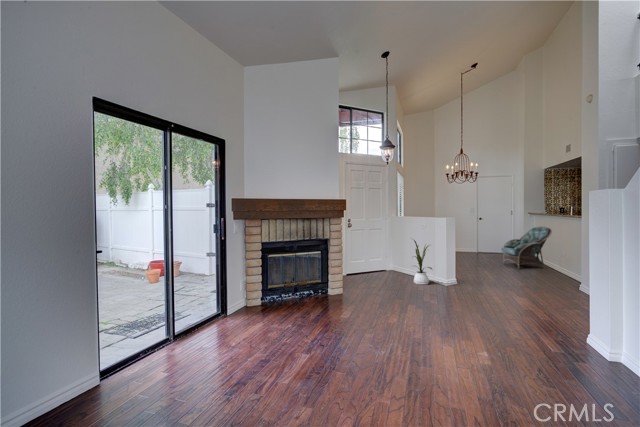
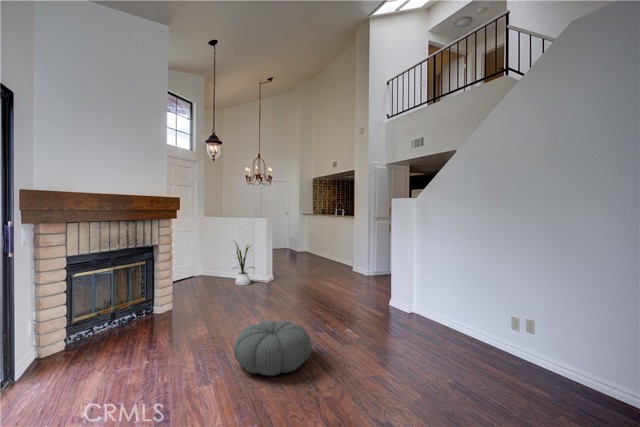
armchair: present [502,227,552,269] -> none [288,225,323,261]
pouf: none [329,317,405,371] -> present [234,321,312,376]

